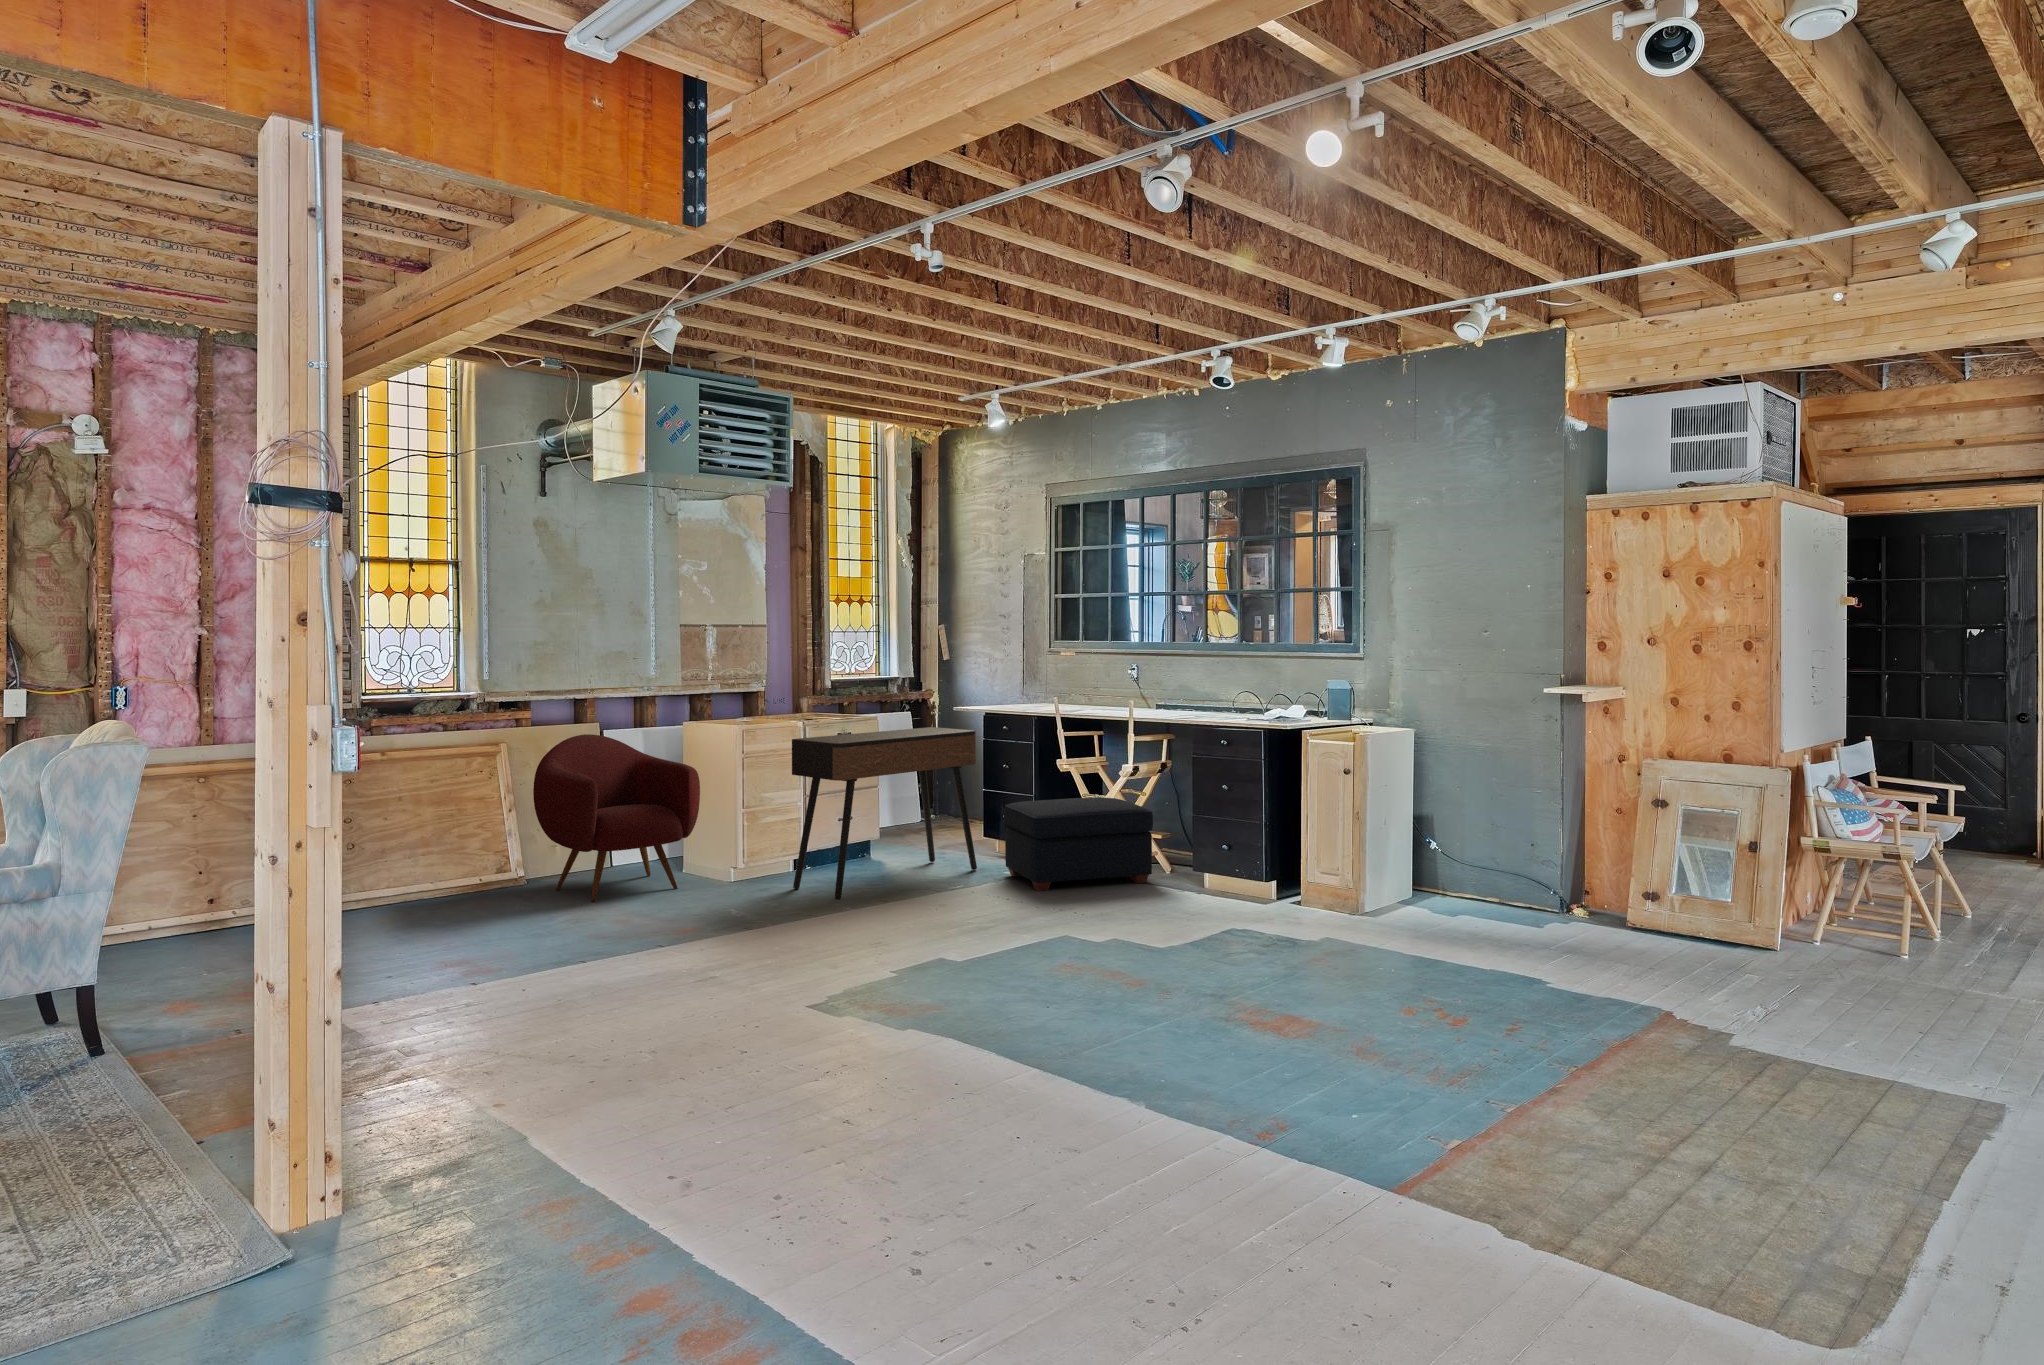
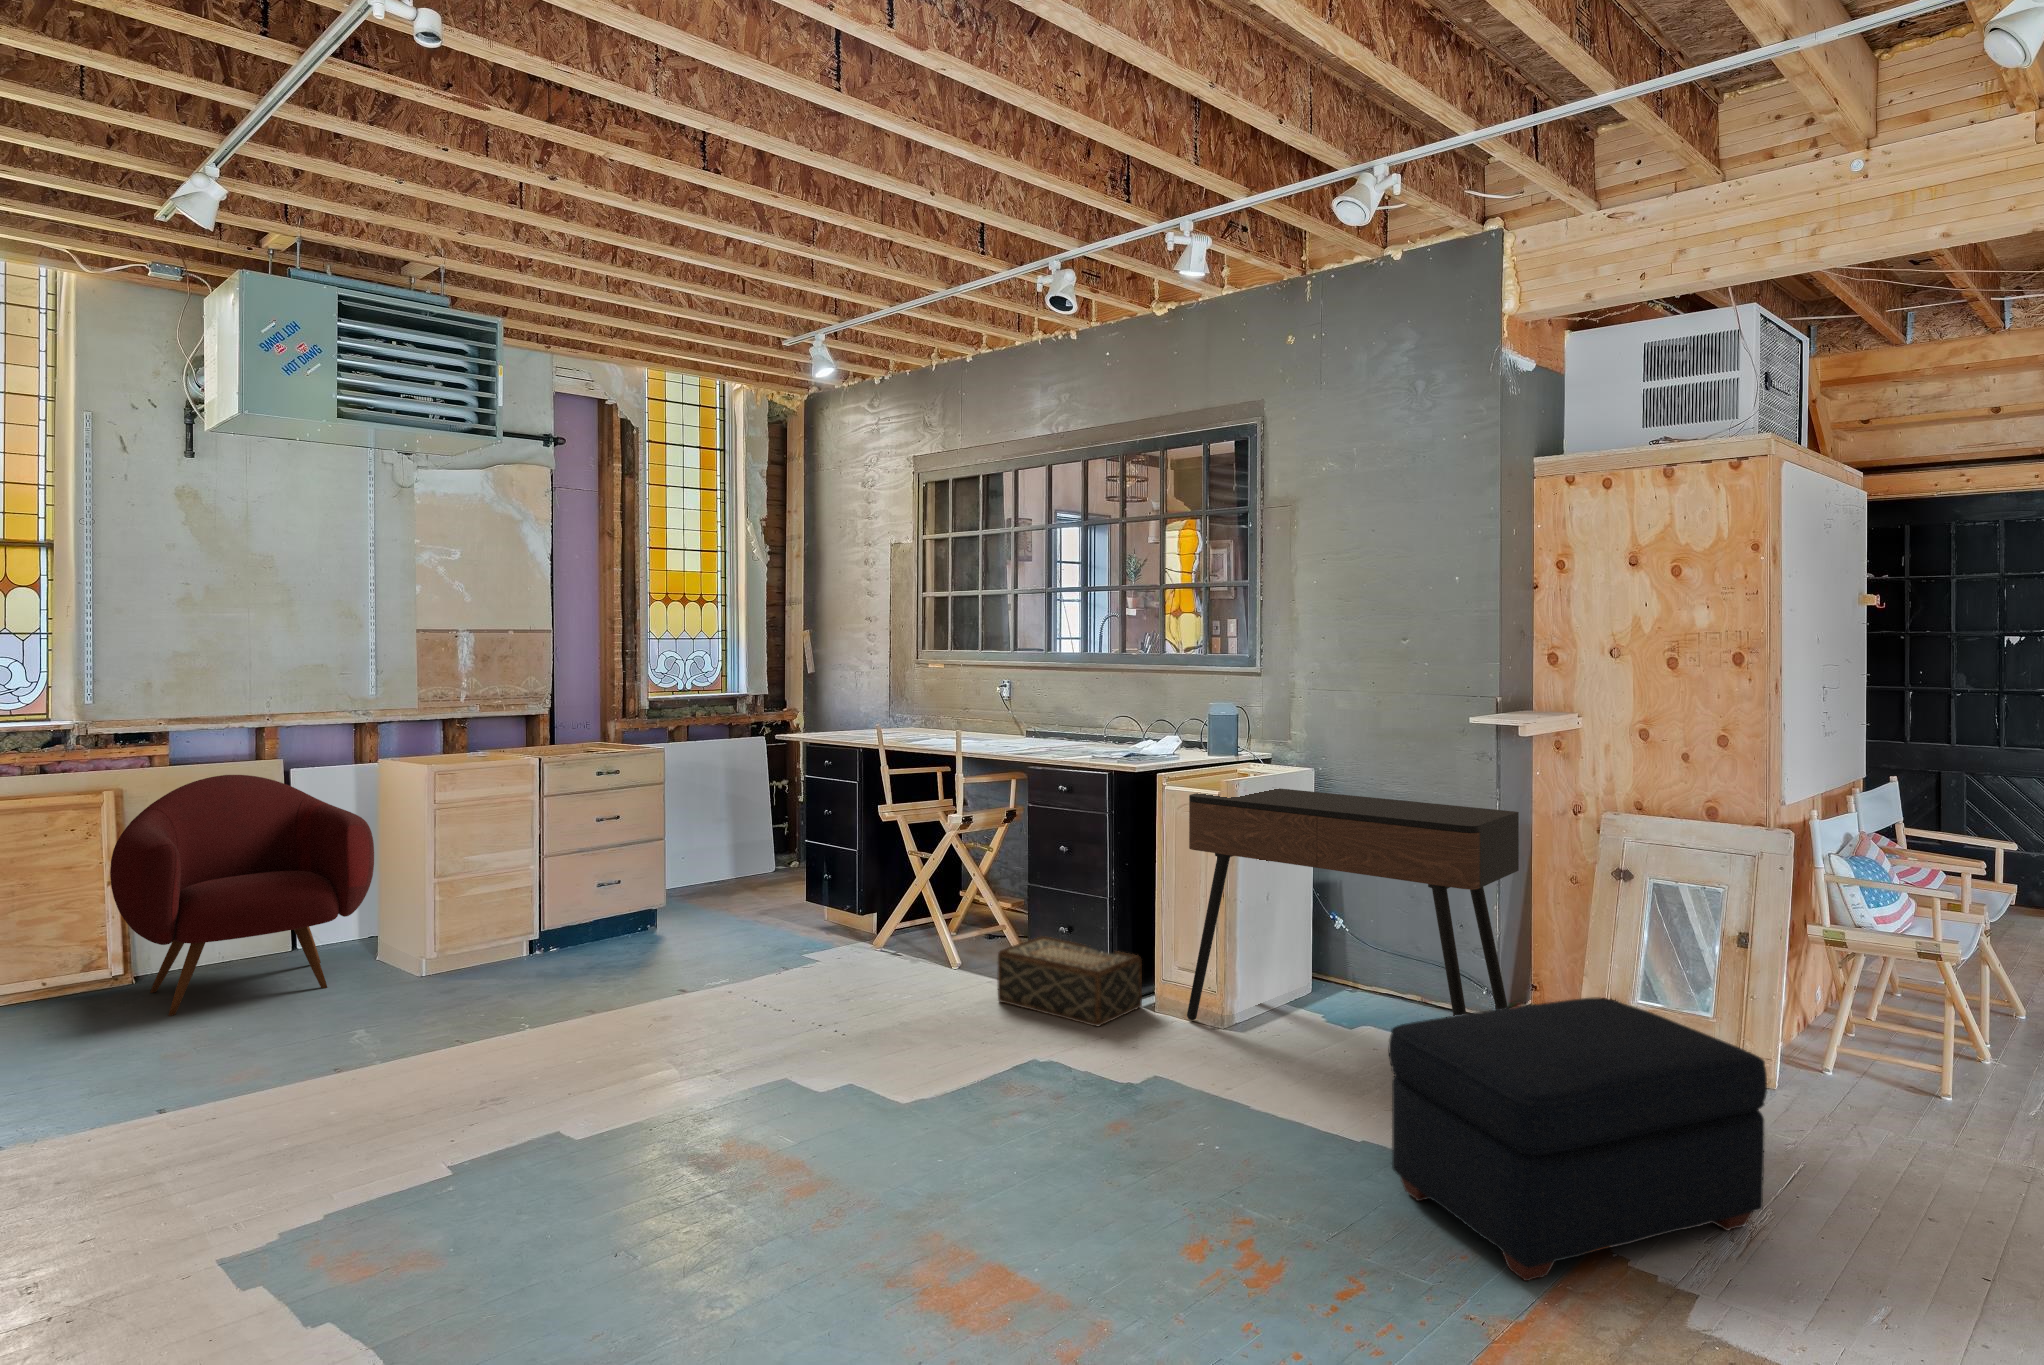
console table: present [792,727,977,899] -> present [1187,788,1519,1020]
ottoman: present [1004,797,1153,891] -> present [1389,998,1767,1281]
woven basket: none [1181,855,1291,914] -> present [998,936,1142,1026]

